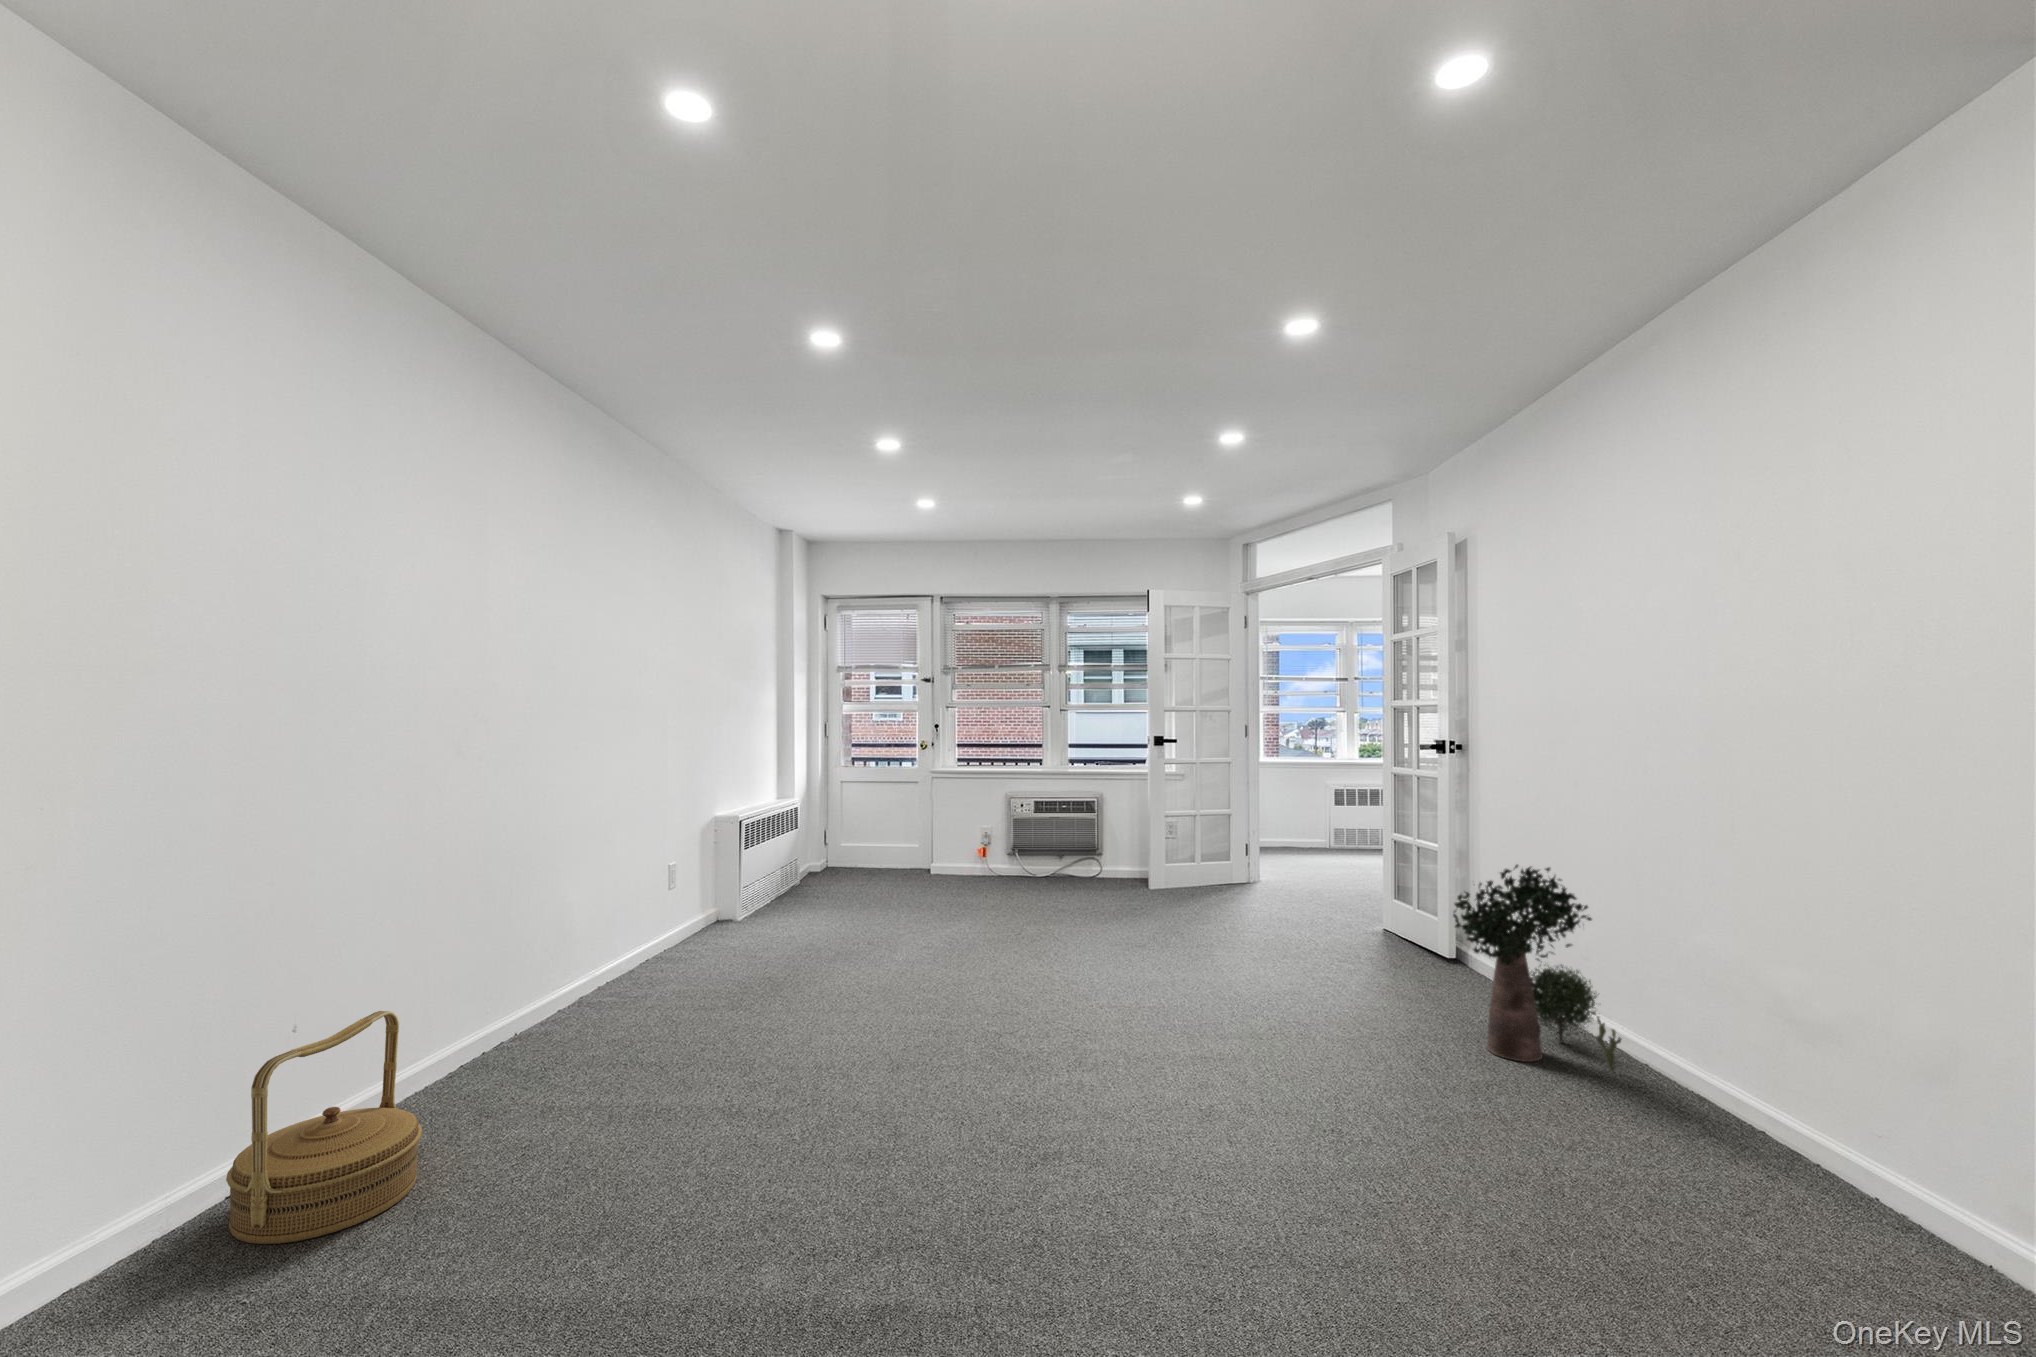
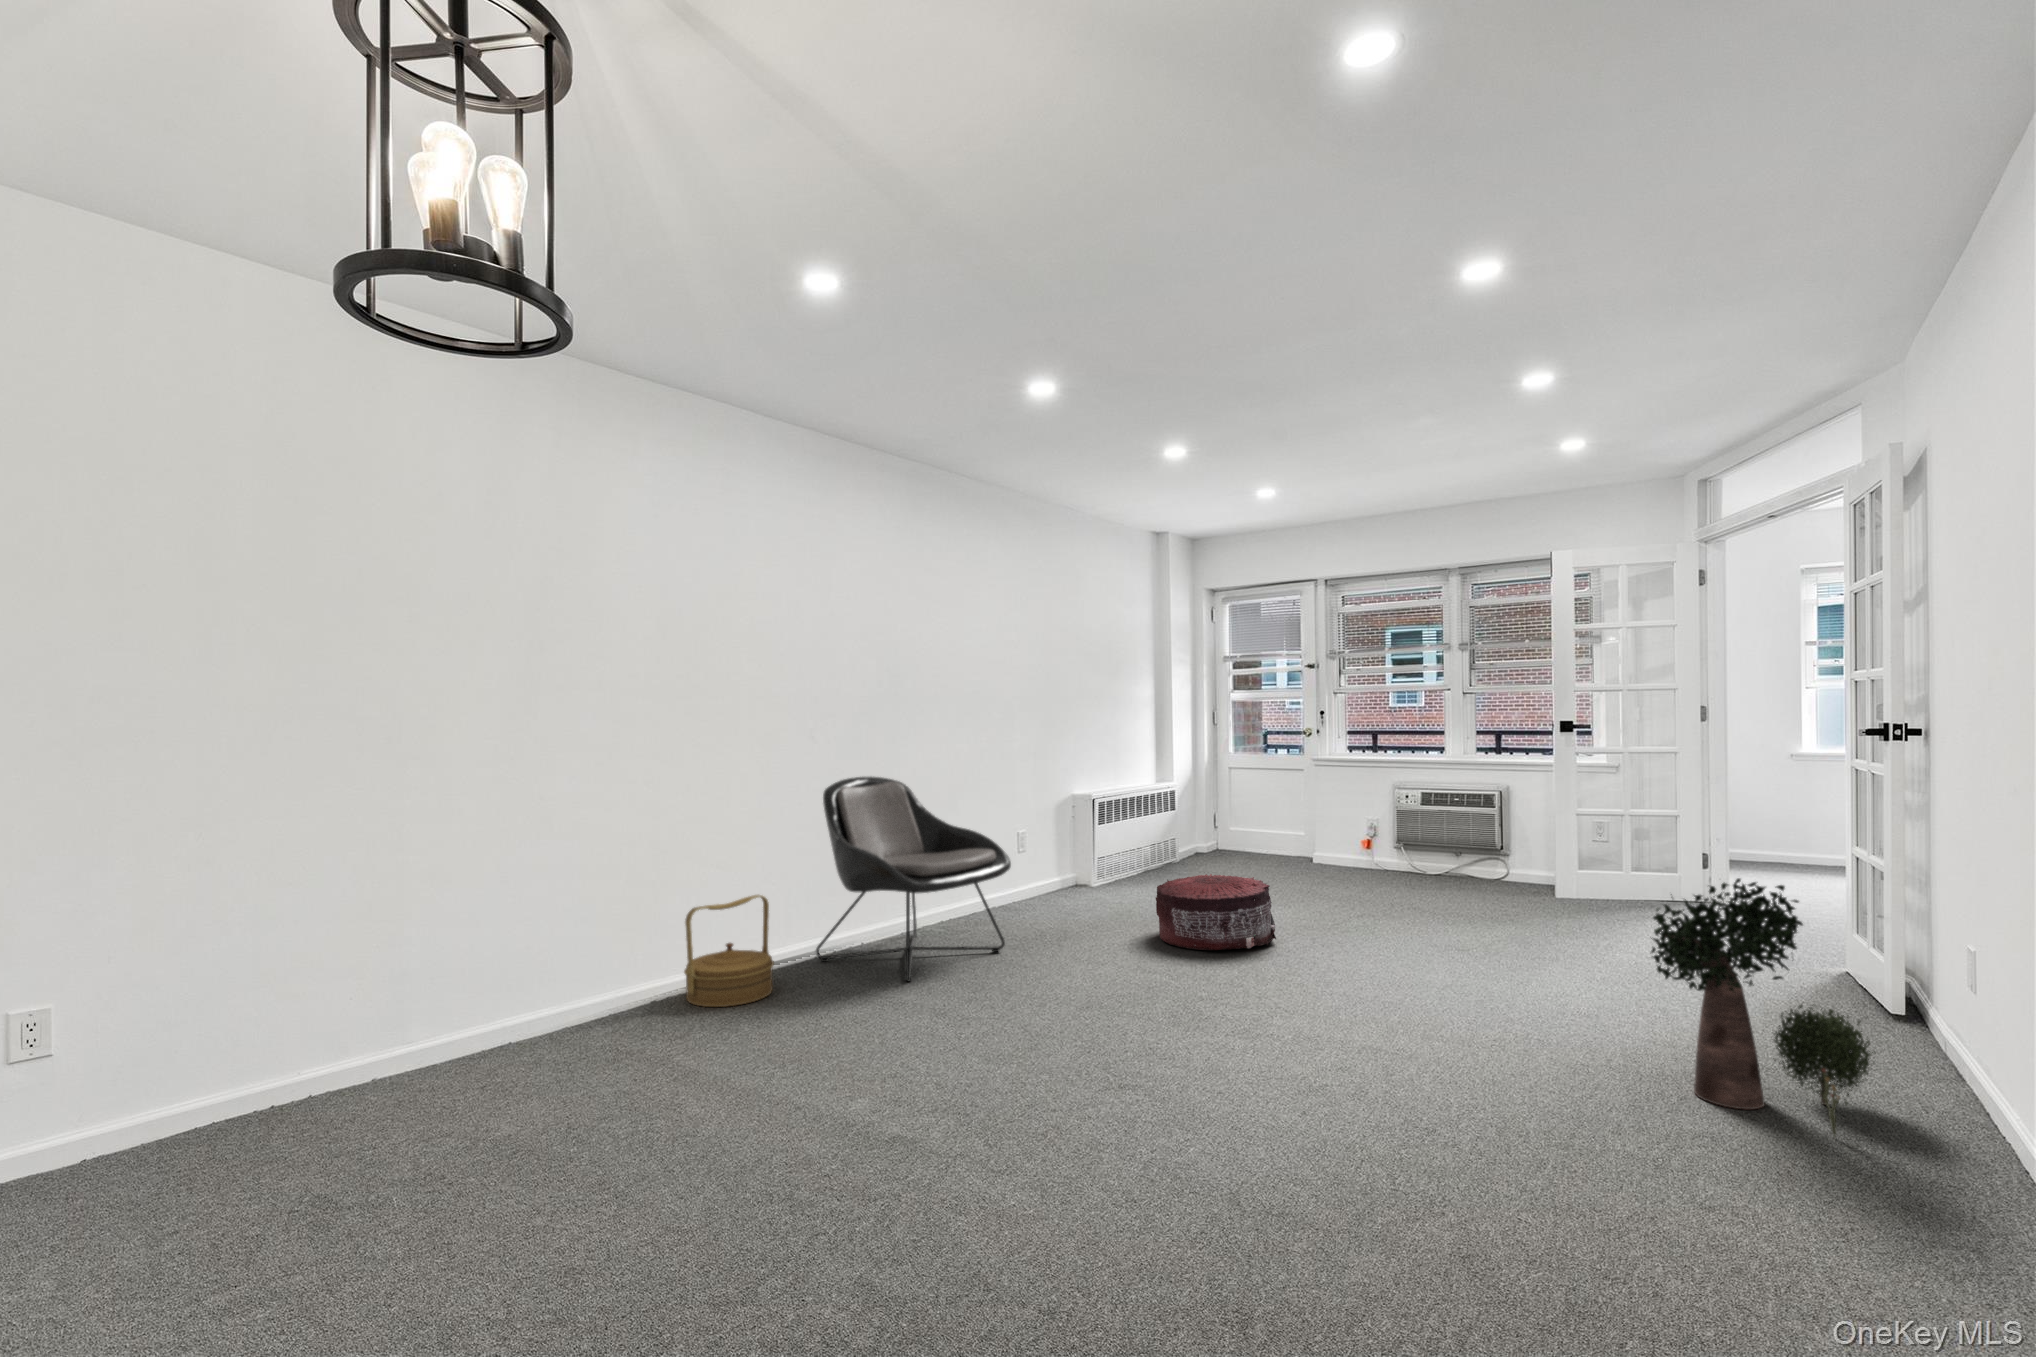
lounge chair: none [446,804,745,1102] -> present [816,777,1011,982]
pouf: none [882,896,1011,985] -> present [1156,874,1276,950]

